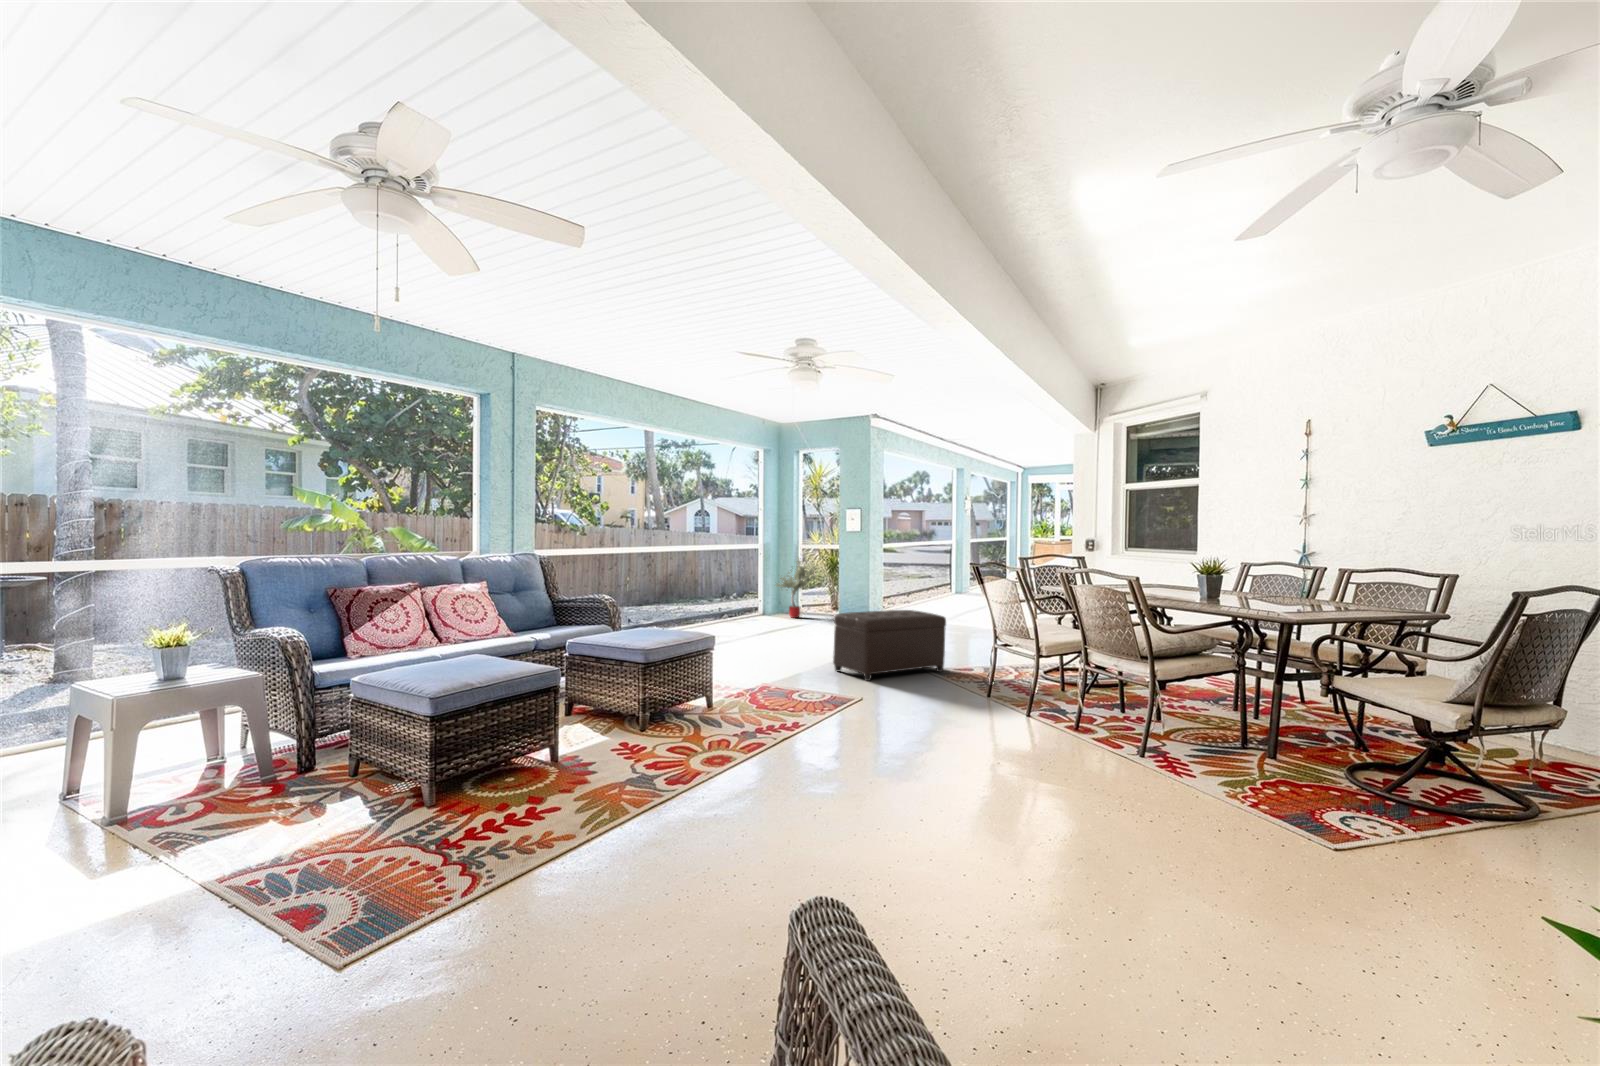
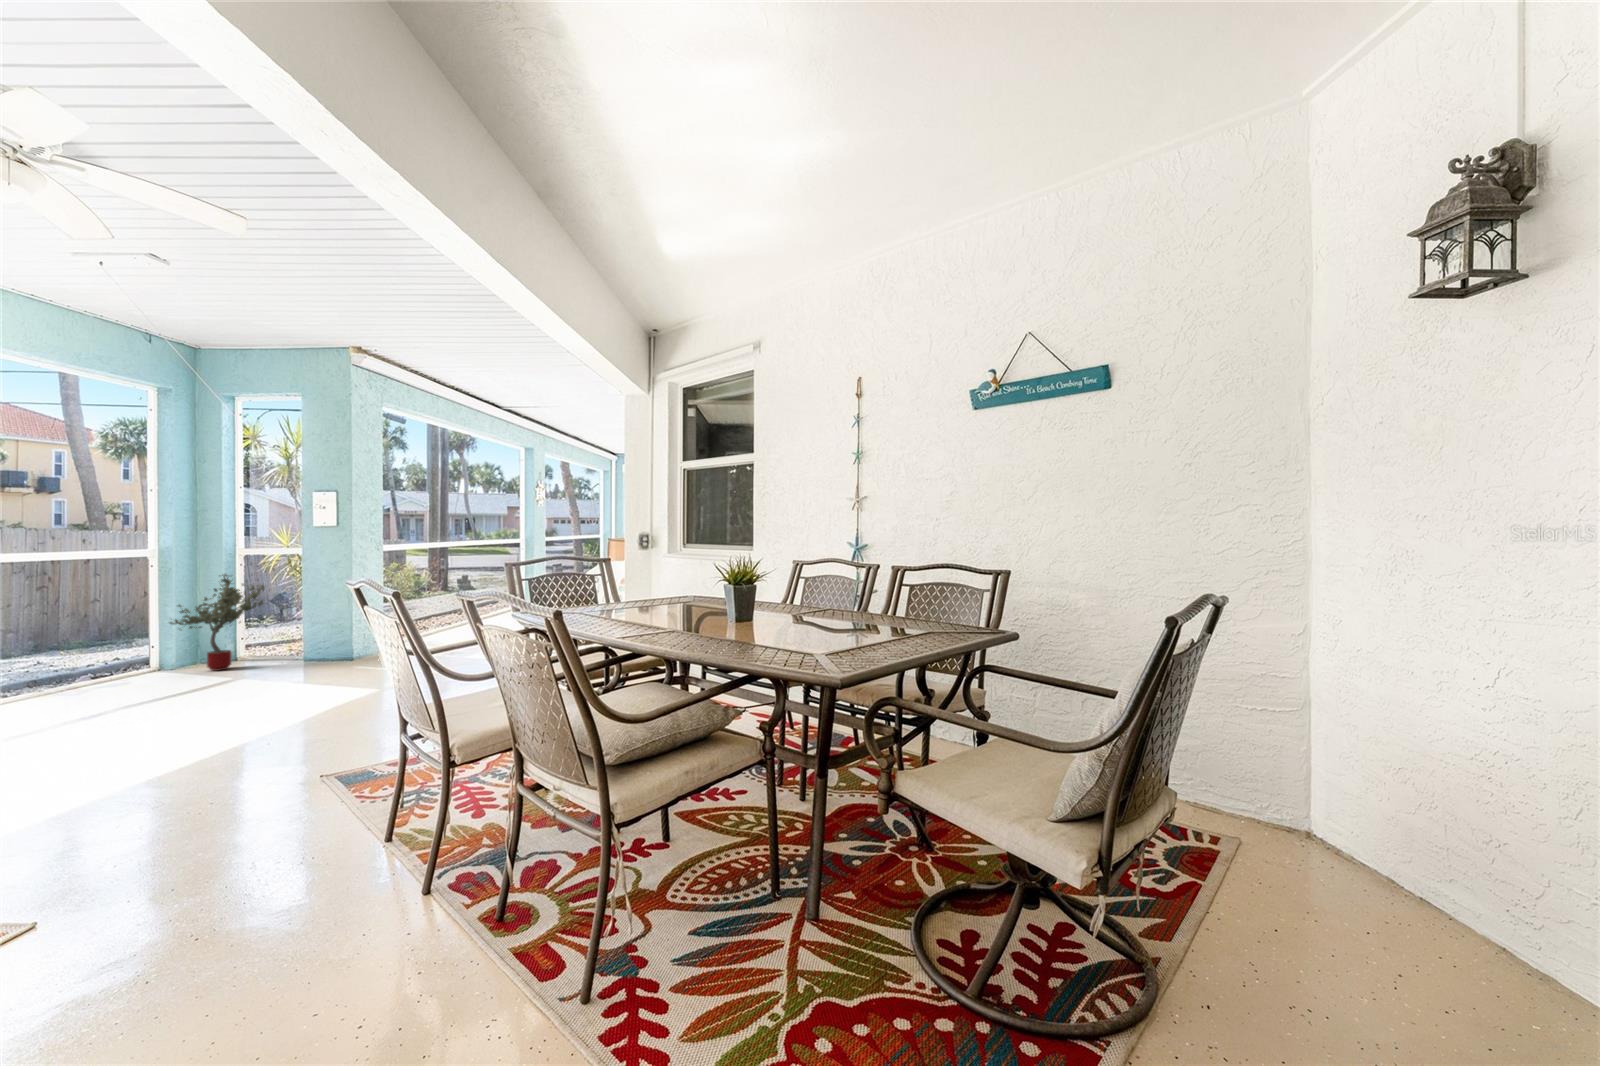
ottoman: present [833,610,946,681] -> none [75,667,365,845]

